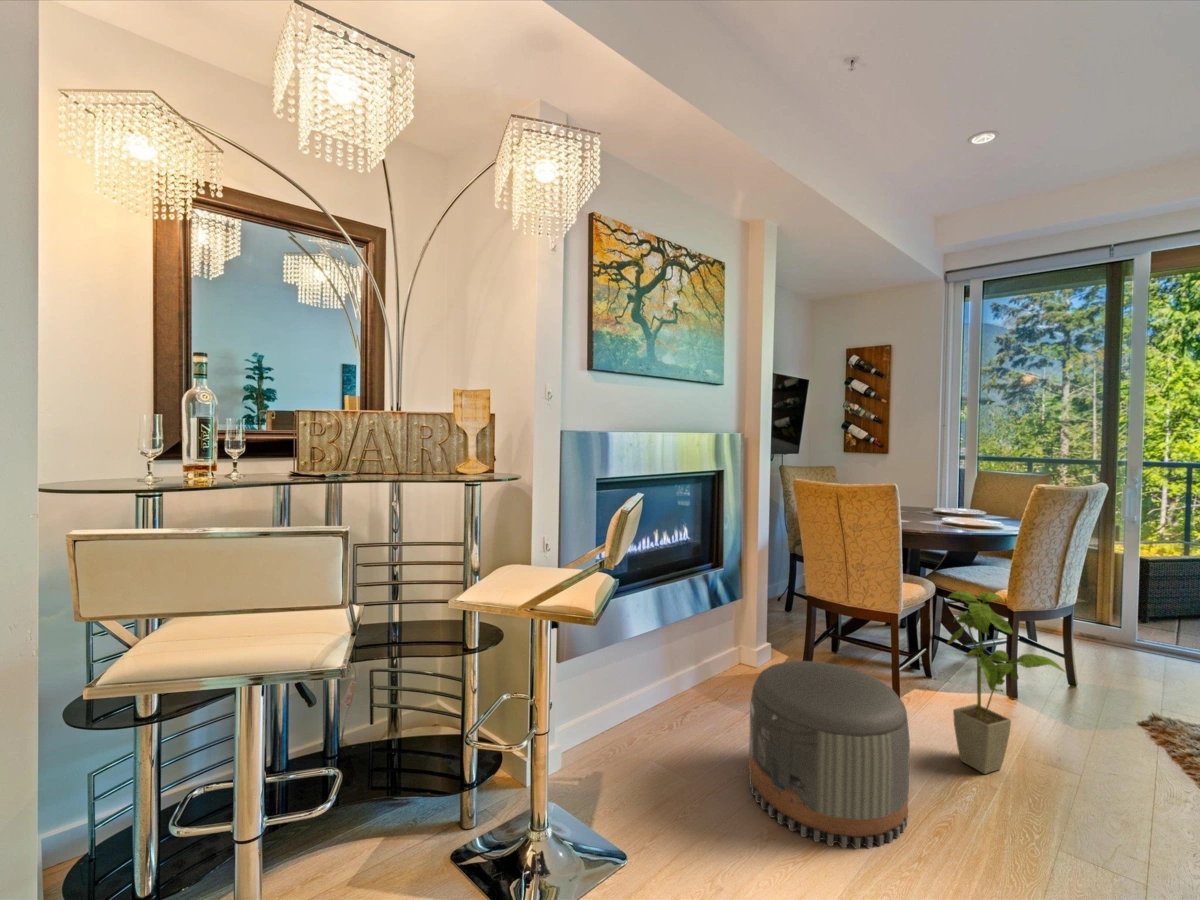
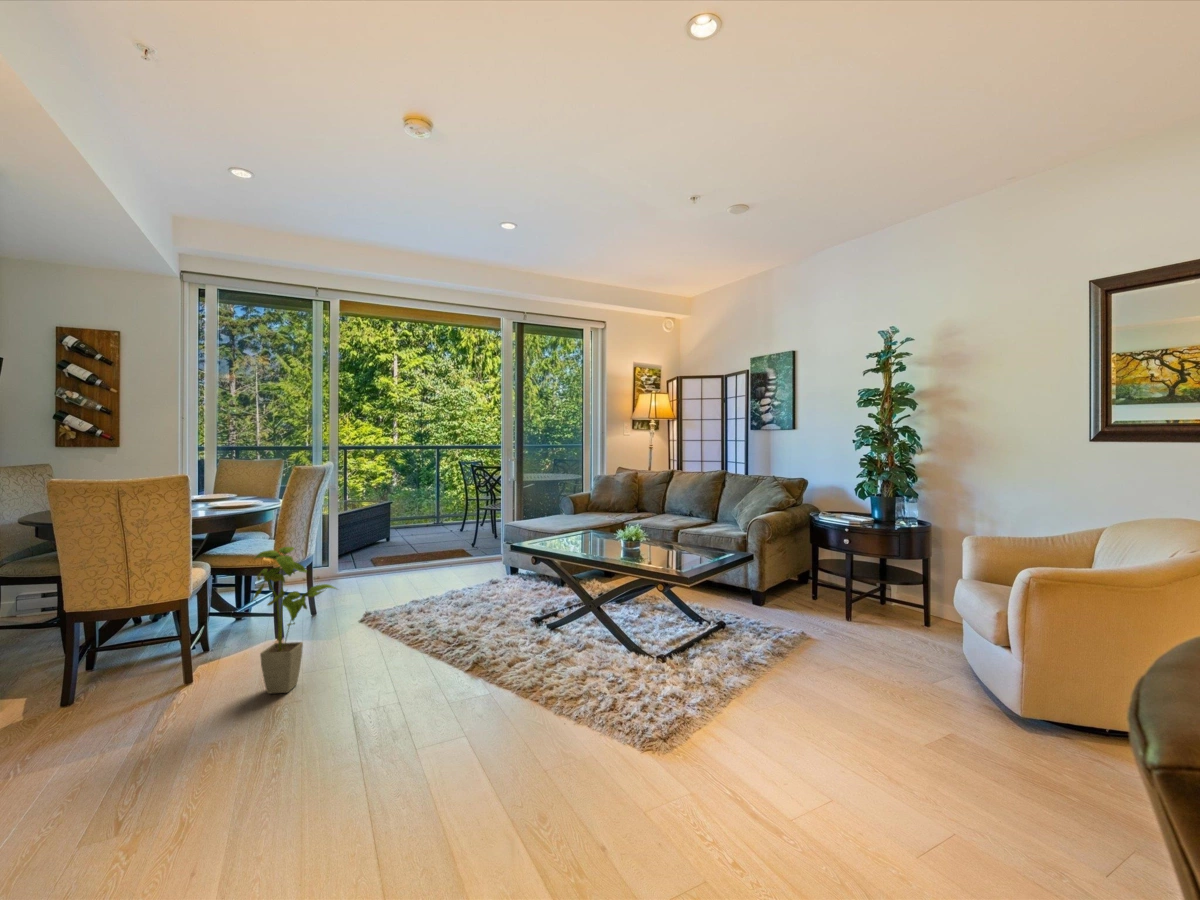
pouf: present [749,661,910,849] -> none [59,646,251,832]

